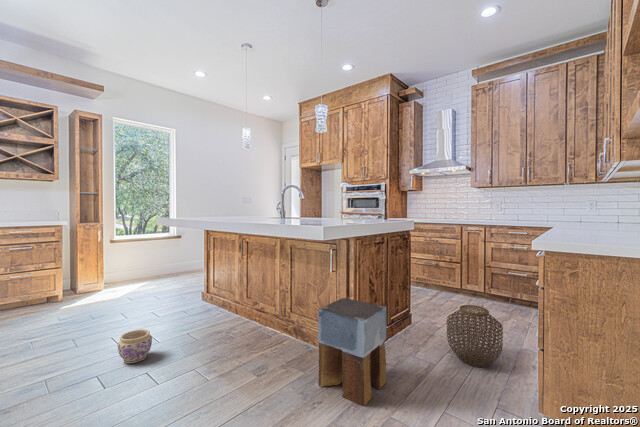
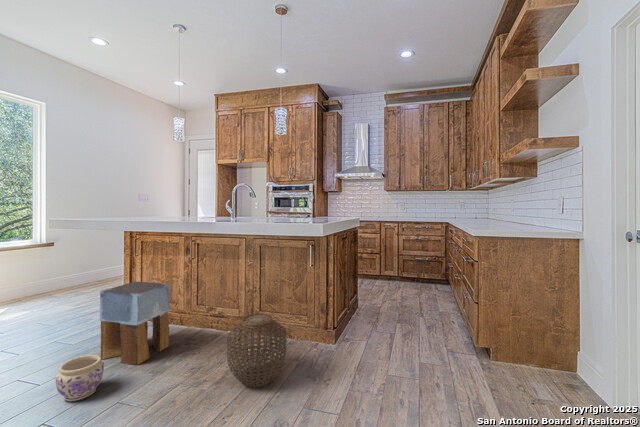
stool: present [318,298,387,406] -> present [100,282,169,365]
woven basket: present [447,305,503,367] -> present [227,313,286,387]

